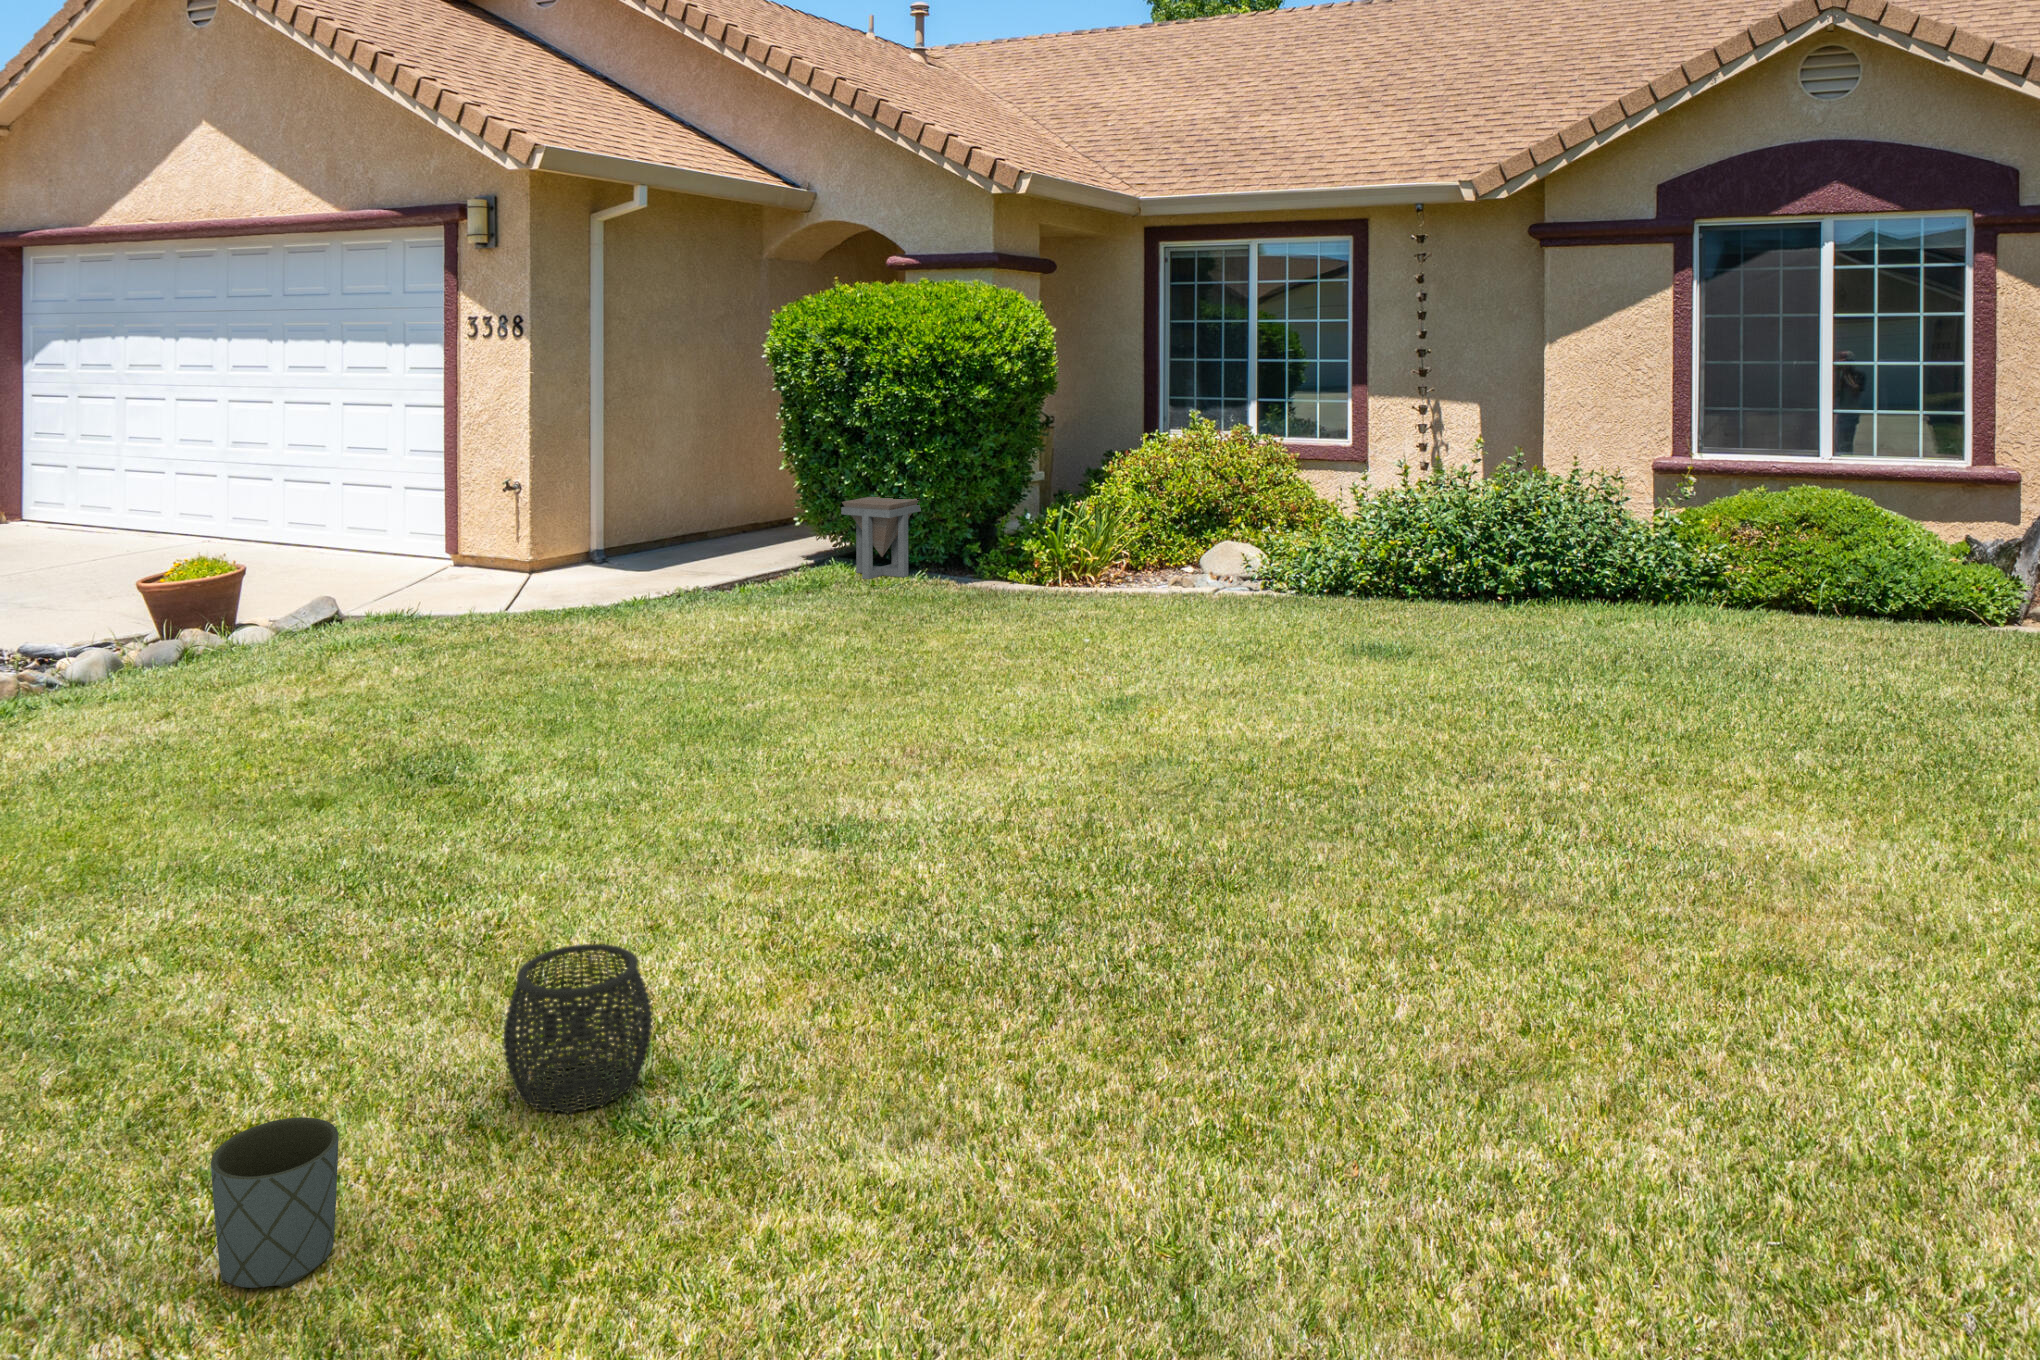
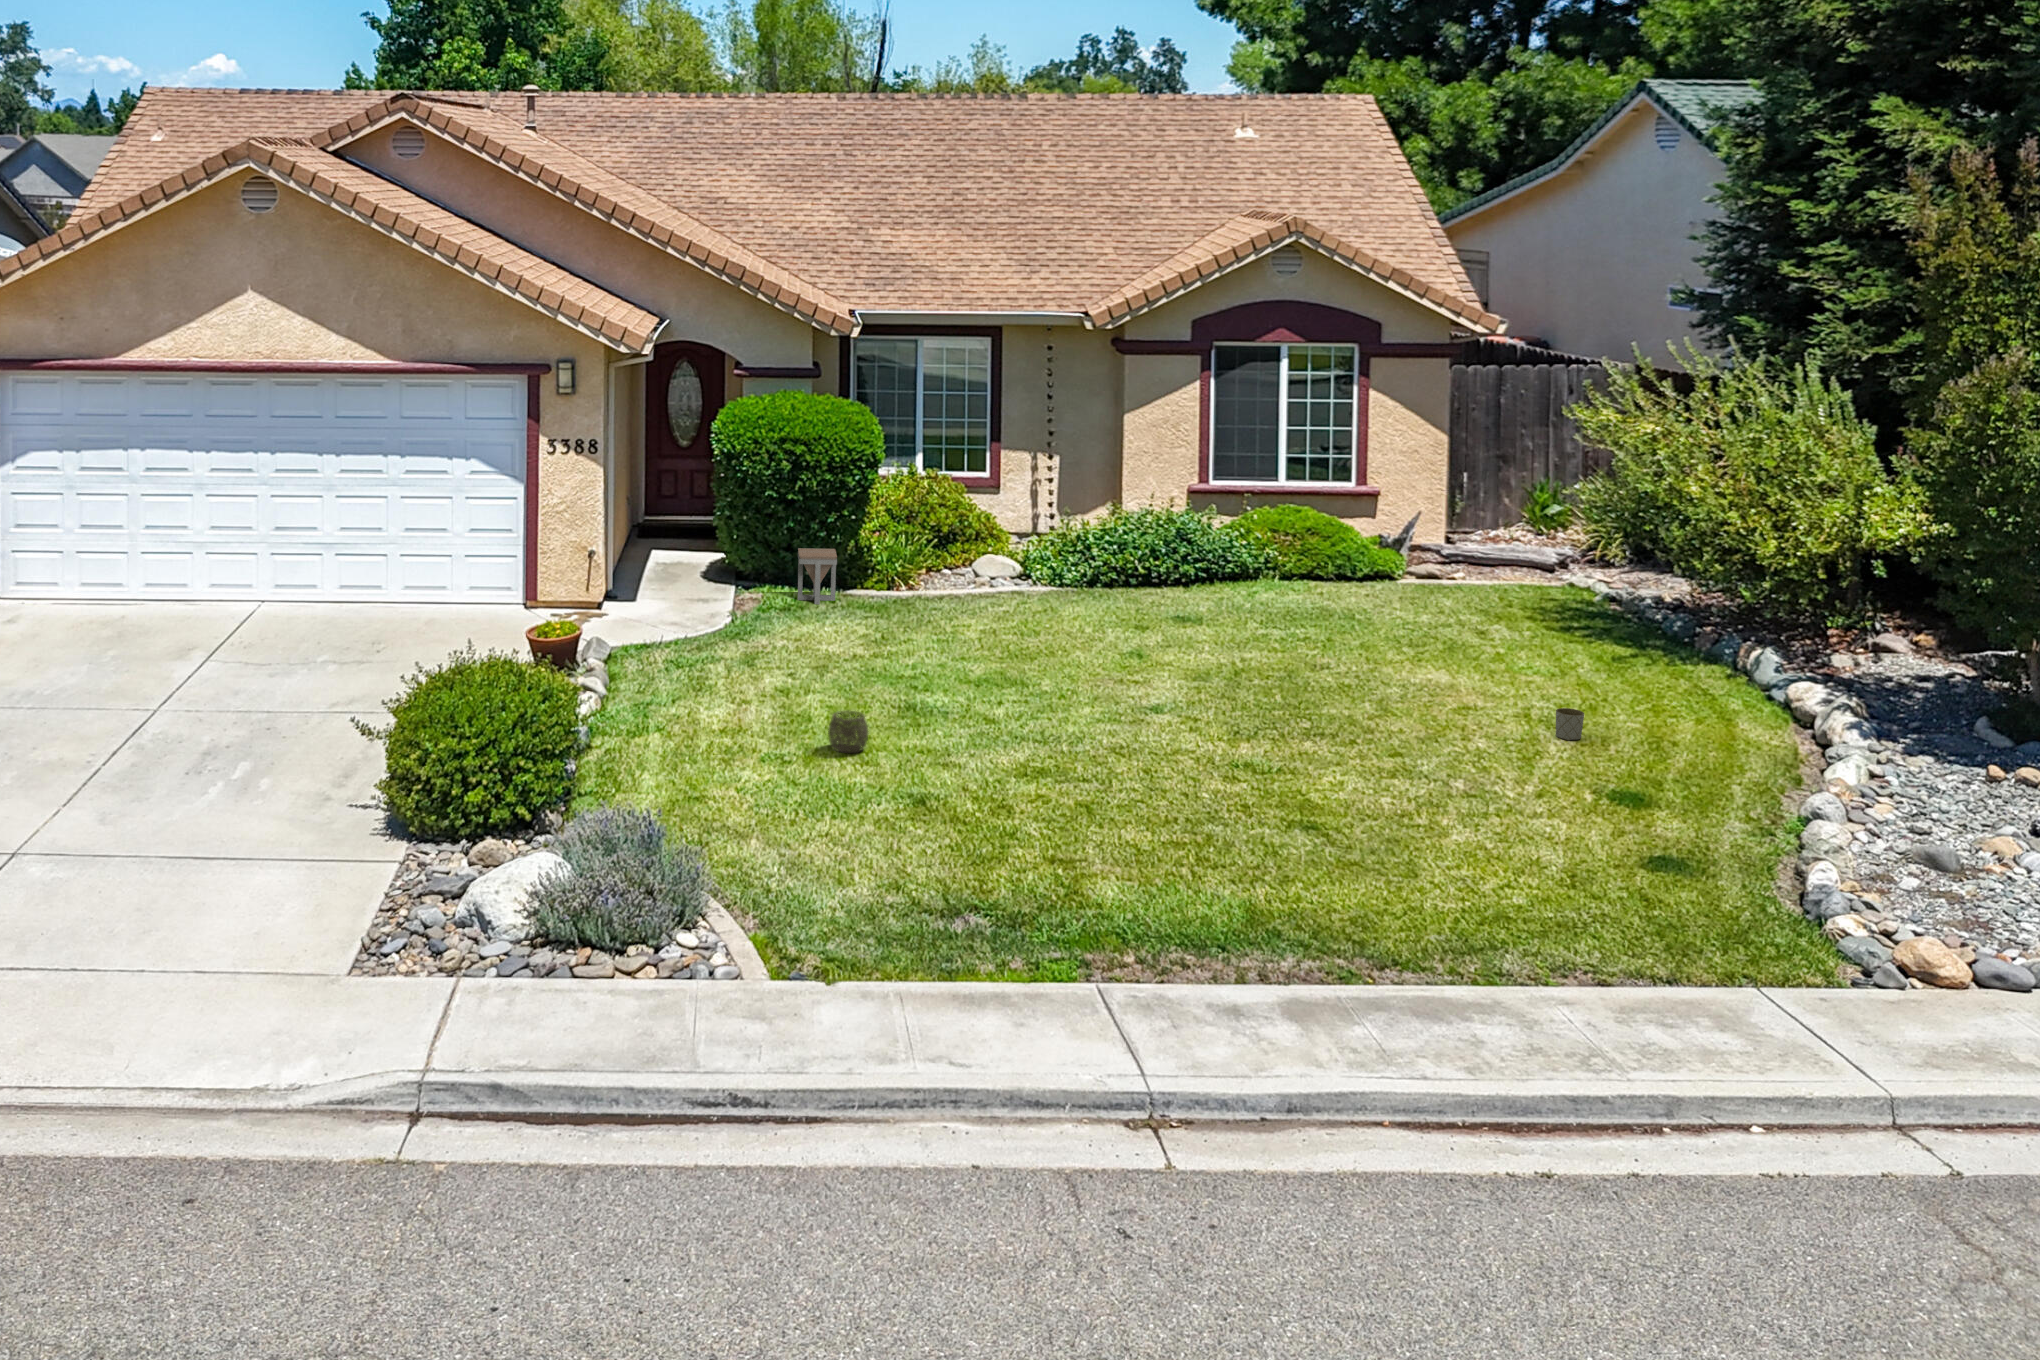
woven basket: present [503,944,653,1113] -> present [828,711,868,753]
planter: present [211,1117,338,1288] -> present [1556,708,1584,741]

